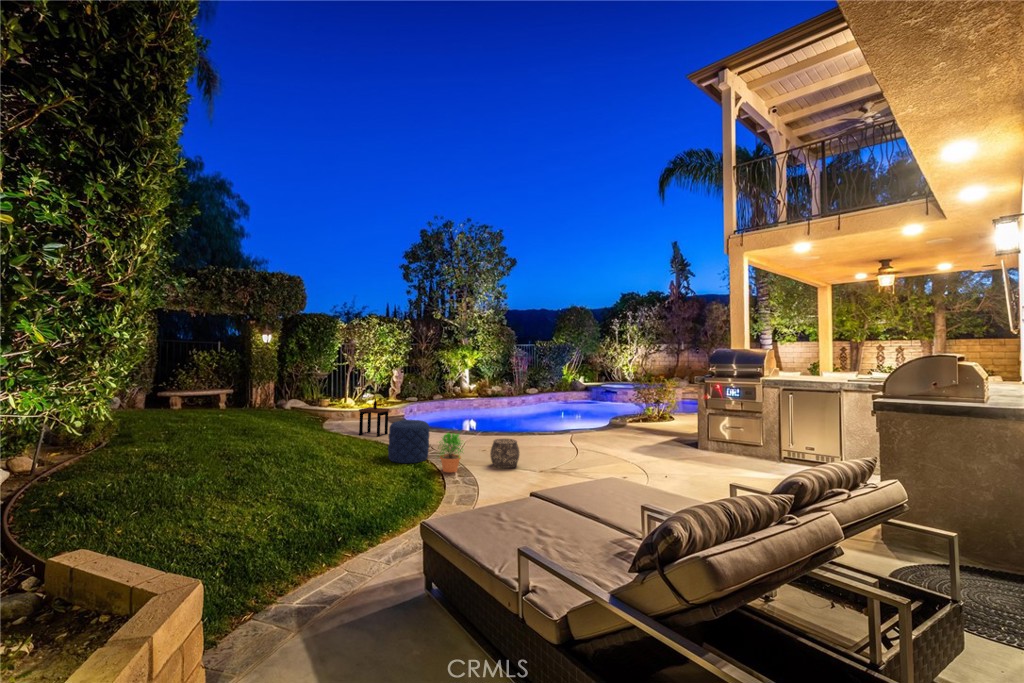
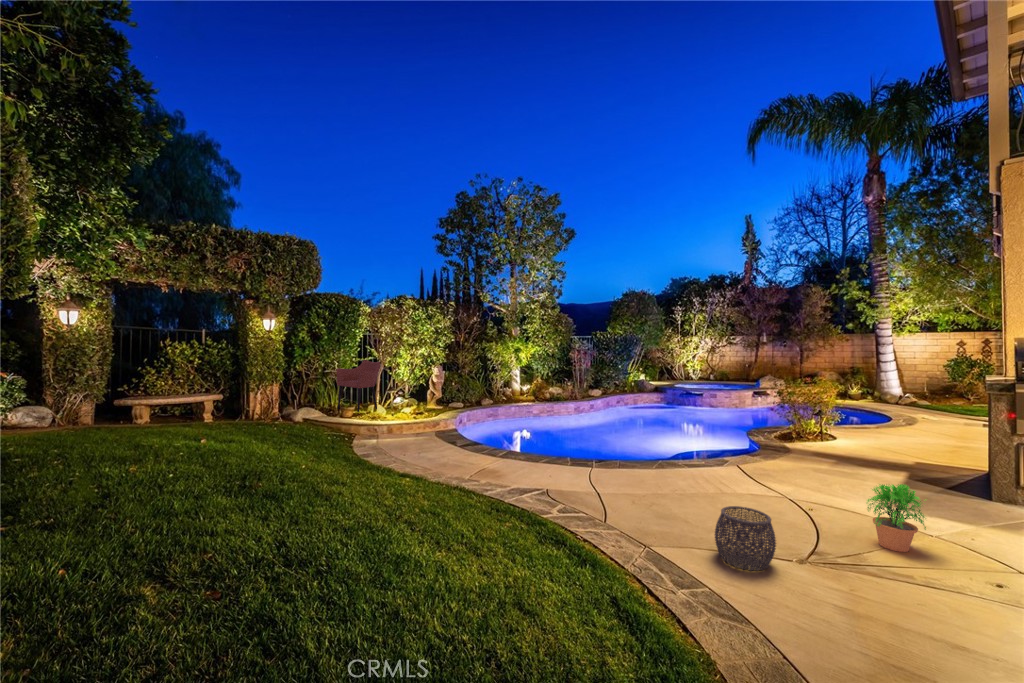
armchair: none [318,365,352,403] -> present [336,360,381,412]
side table: present [359,399,389,437] -> none [417,415,462,475]
pouf: present [388,420,430,463] -> none [513,466,589,556]
potted plant: present [438,433,463,472] -> present [867,484,926,552]

